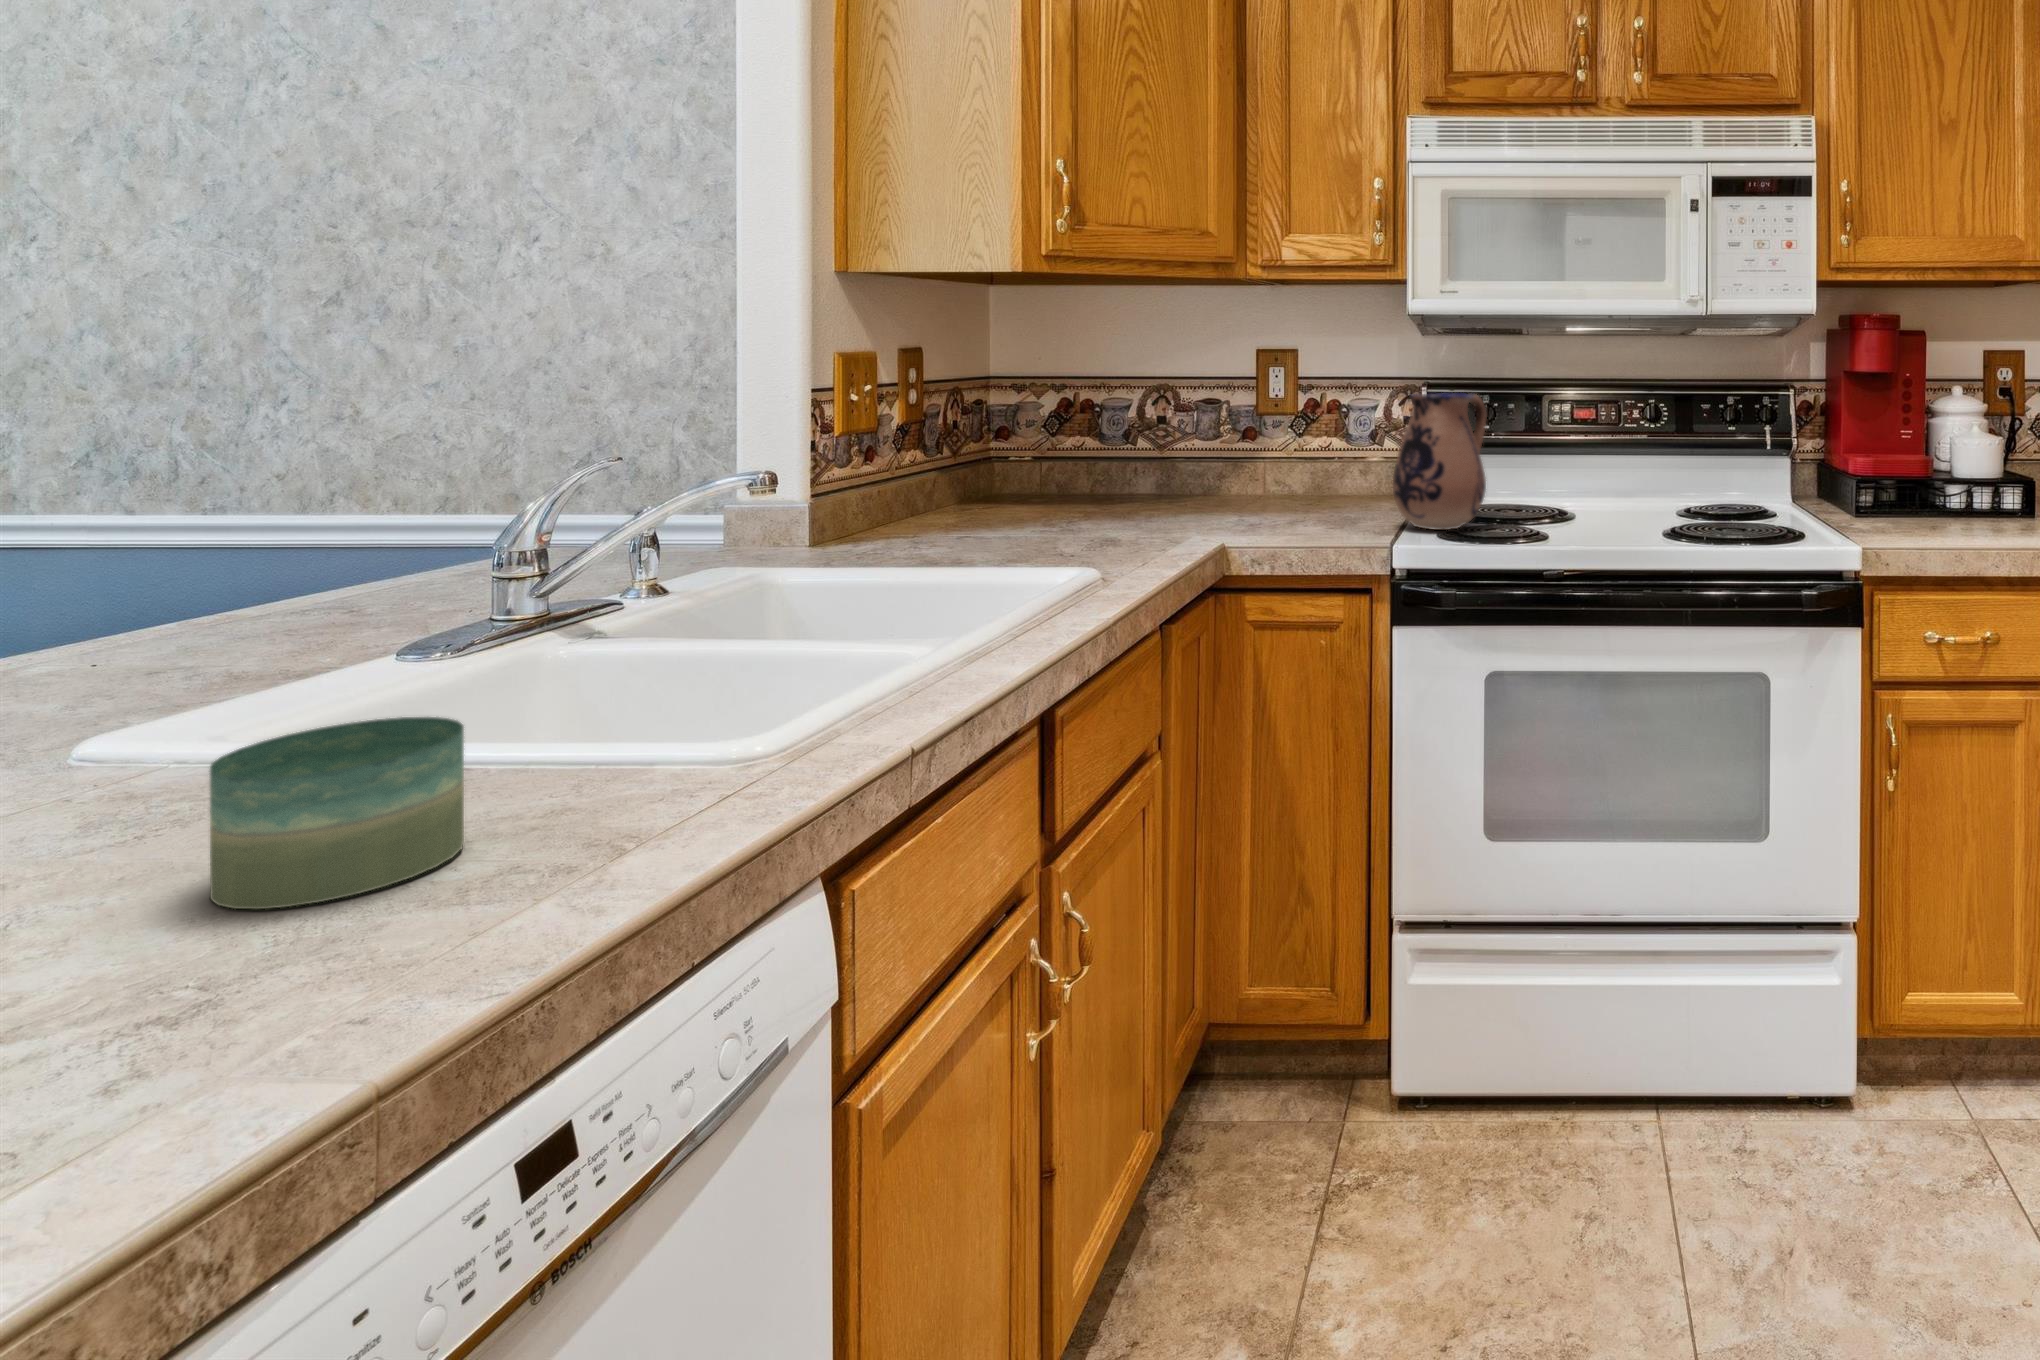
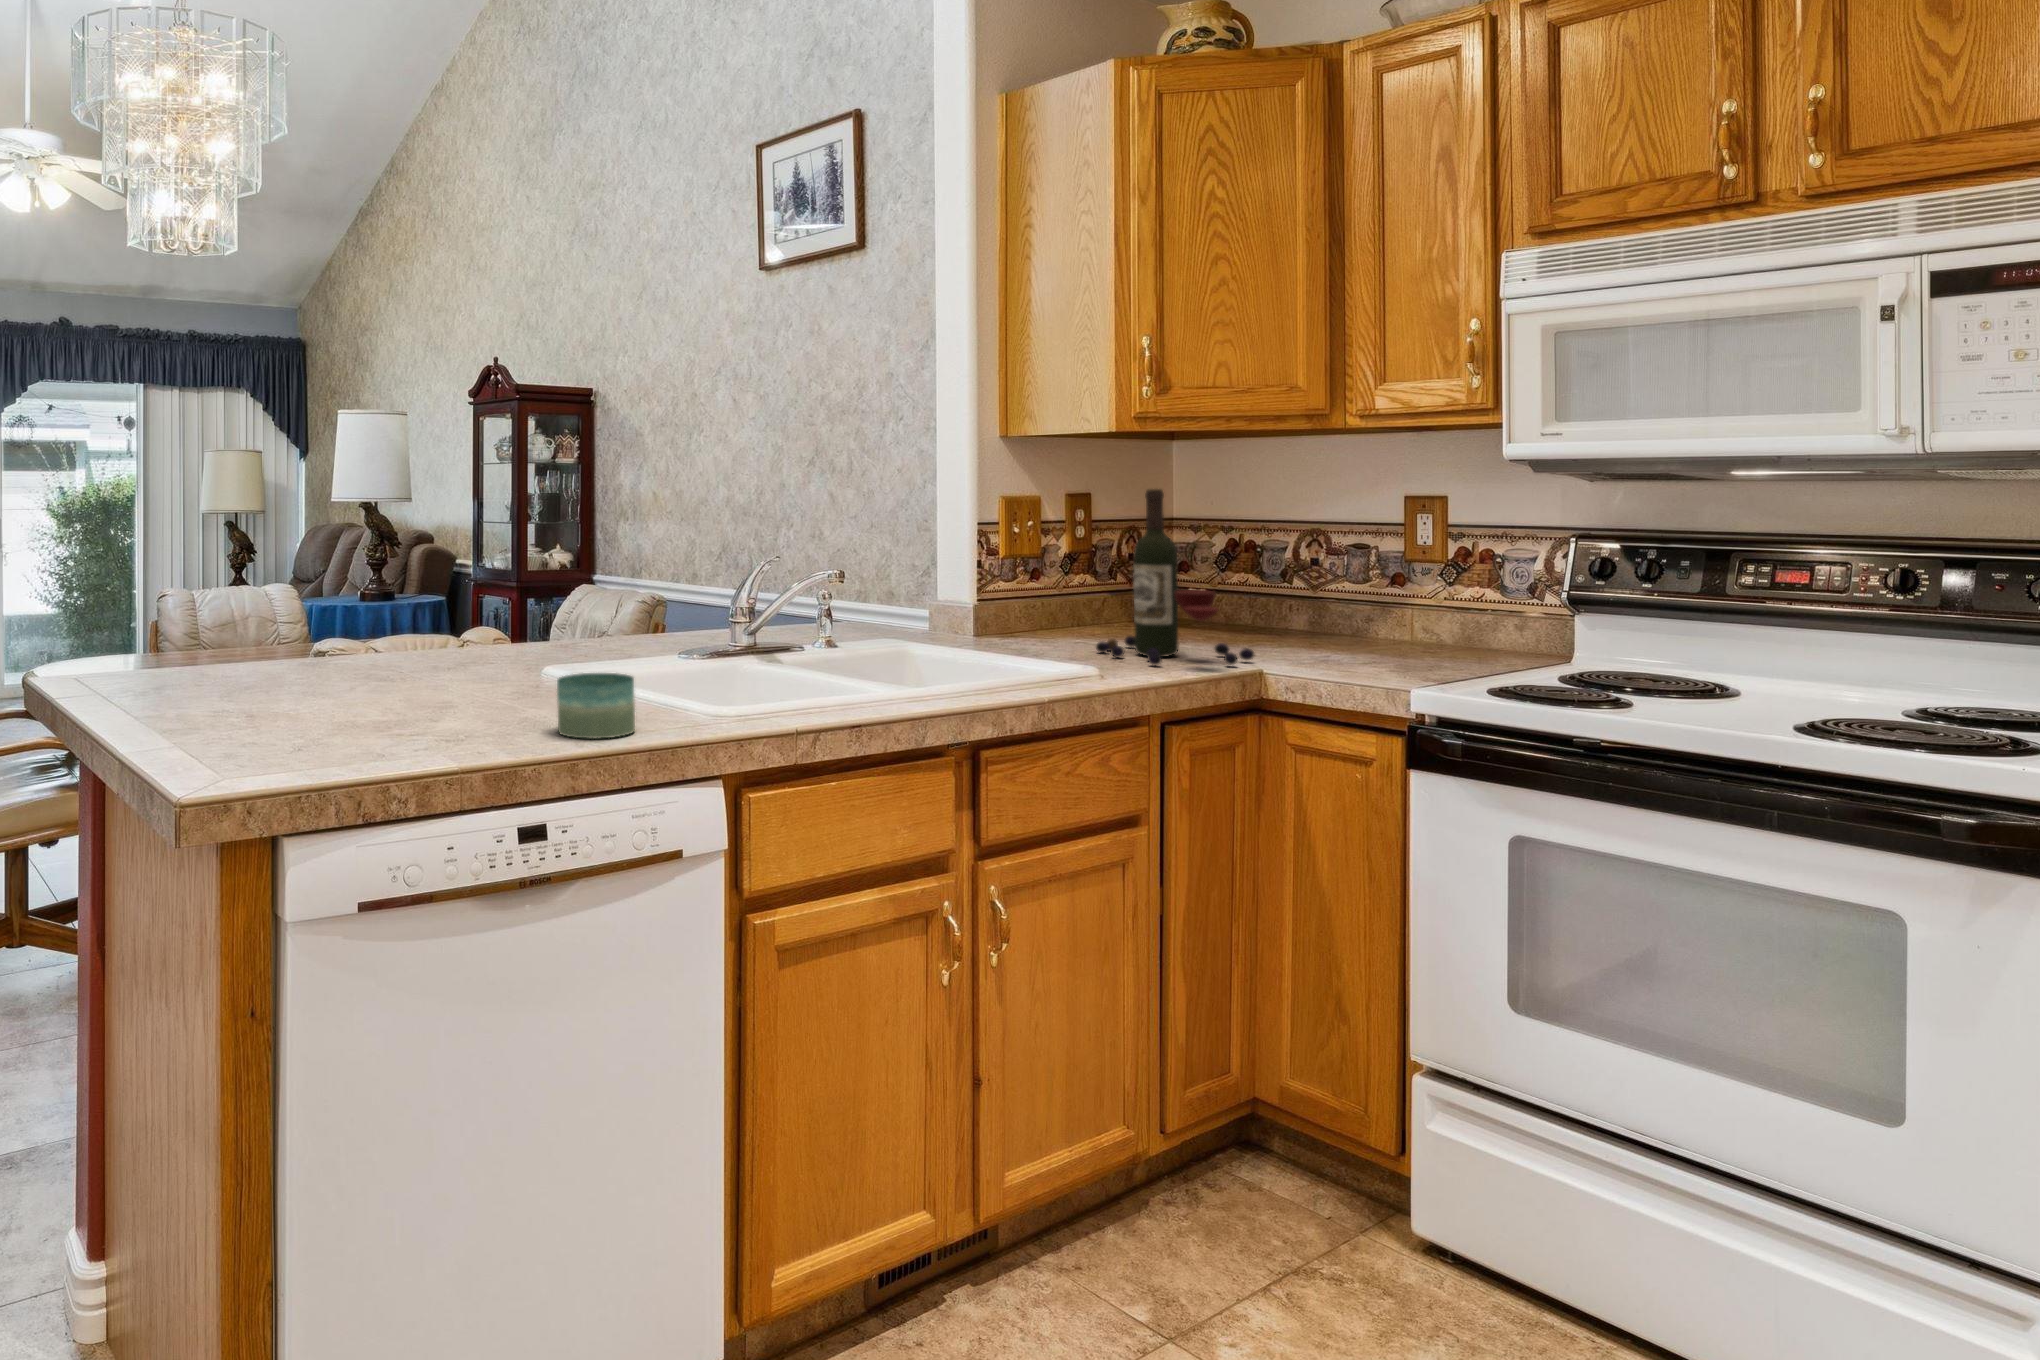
wine bottle: none [998,340,1182,548] -> present [1096,489,1254,665]
ceramic pitcher: present [1393,393,1487,530] -> none [1464,546,1601,694]

